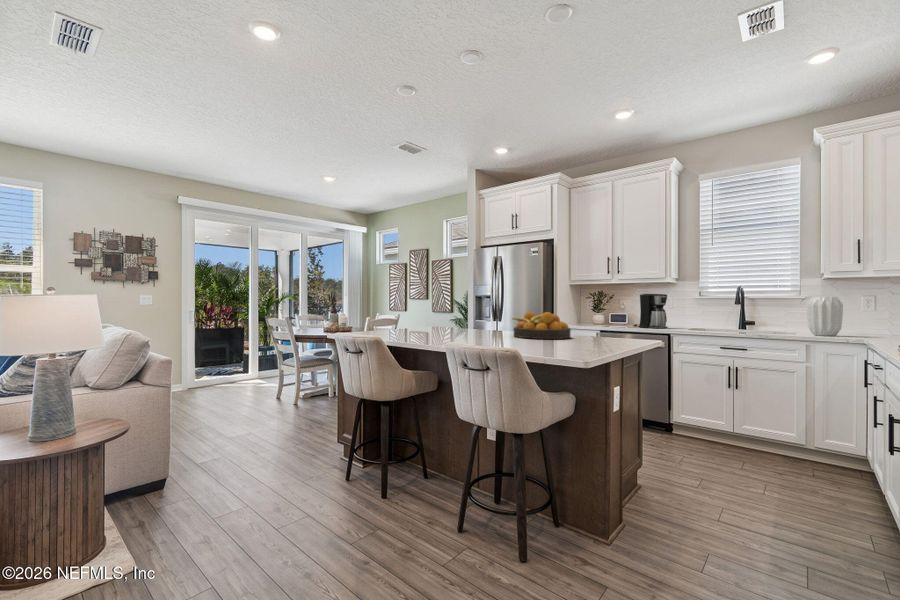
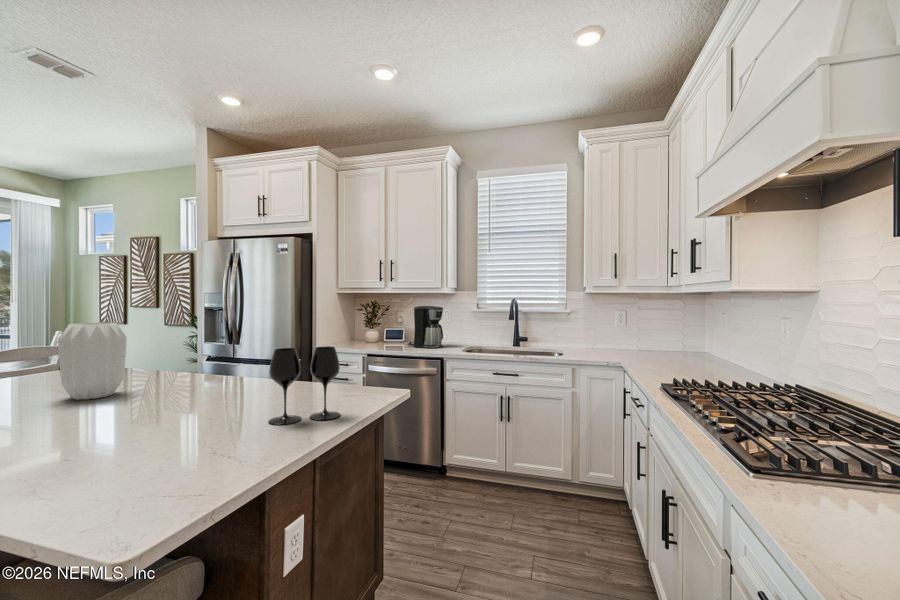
vase: present [807,297,843,336] -> present [58,323,127,400]
wine glass: none [585,302,625,342] -> present [268,346,340,425]
fruit bowl: present [513,312,571,339] -> none [146,360,264,420]

